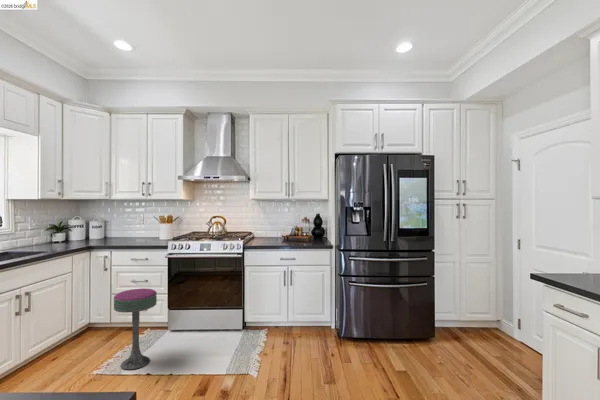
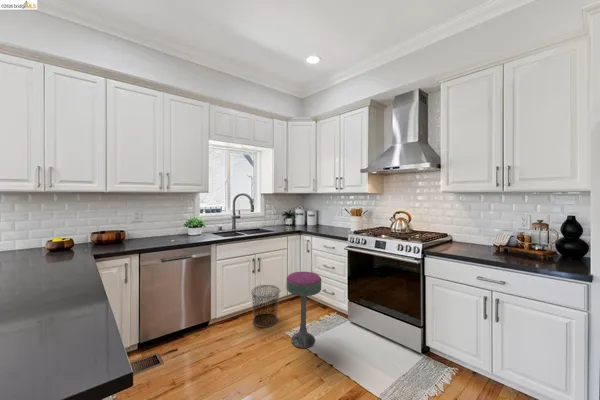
waste bin: none [45,322,91,377] -> present [252,285,280,327]

